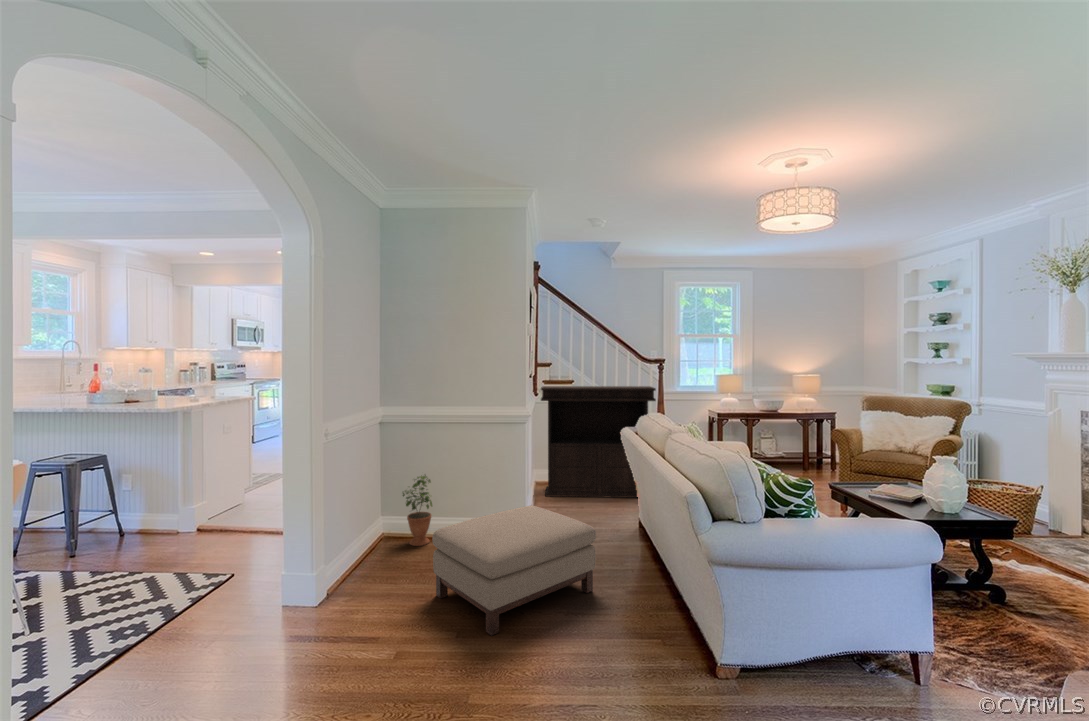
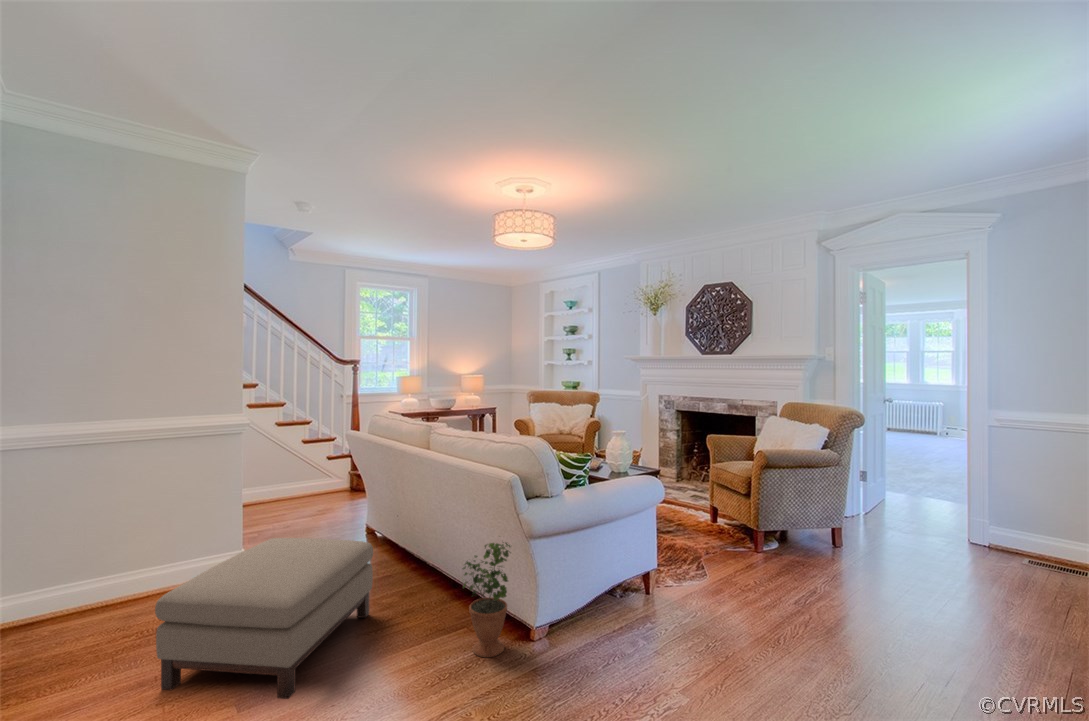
console table: present [541,386,656,498] -> none [211,391,363,536]
potted plant: present [402,475,432,546] -> present [463,542,511,657]

